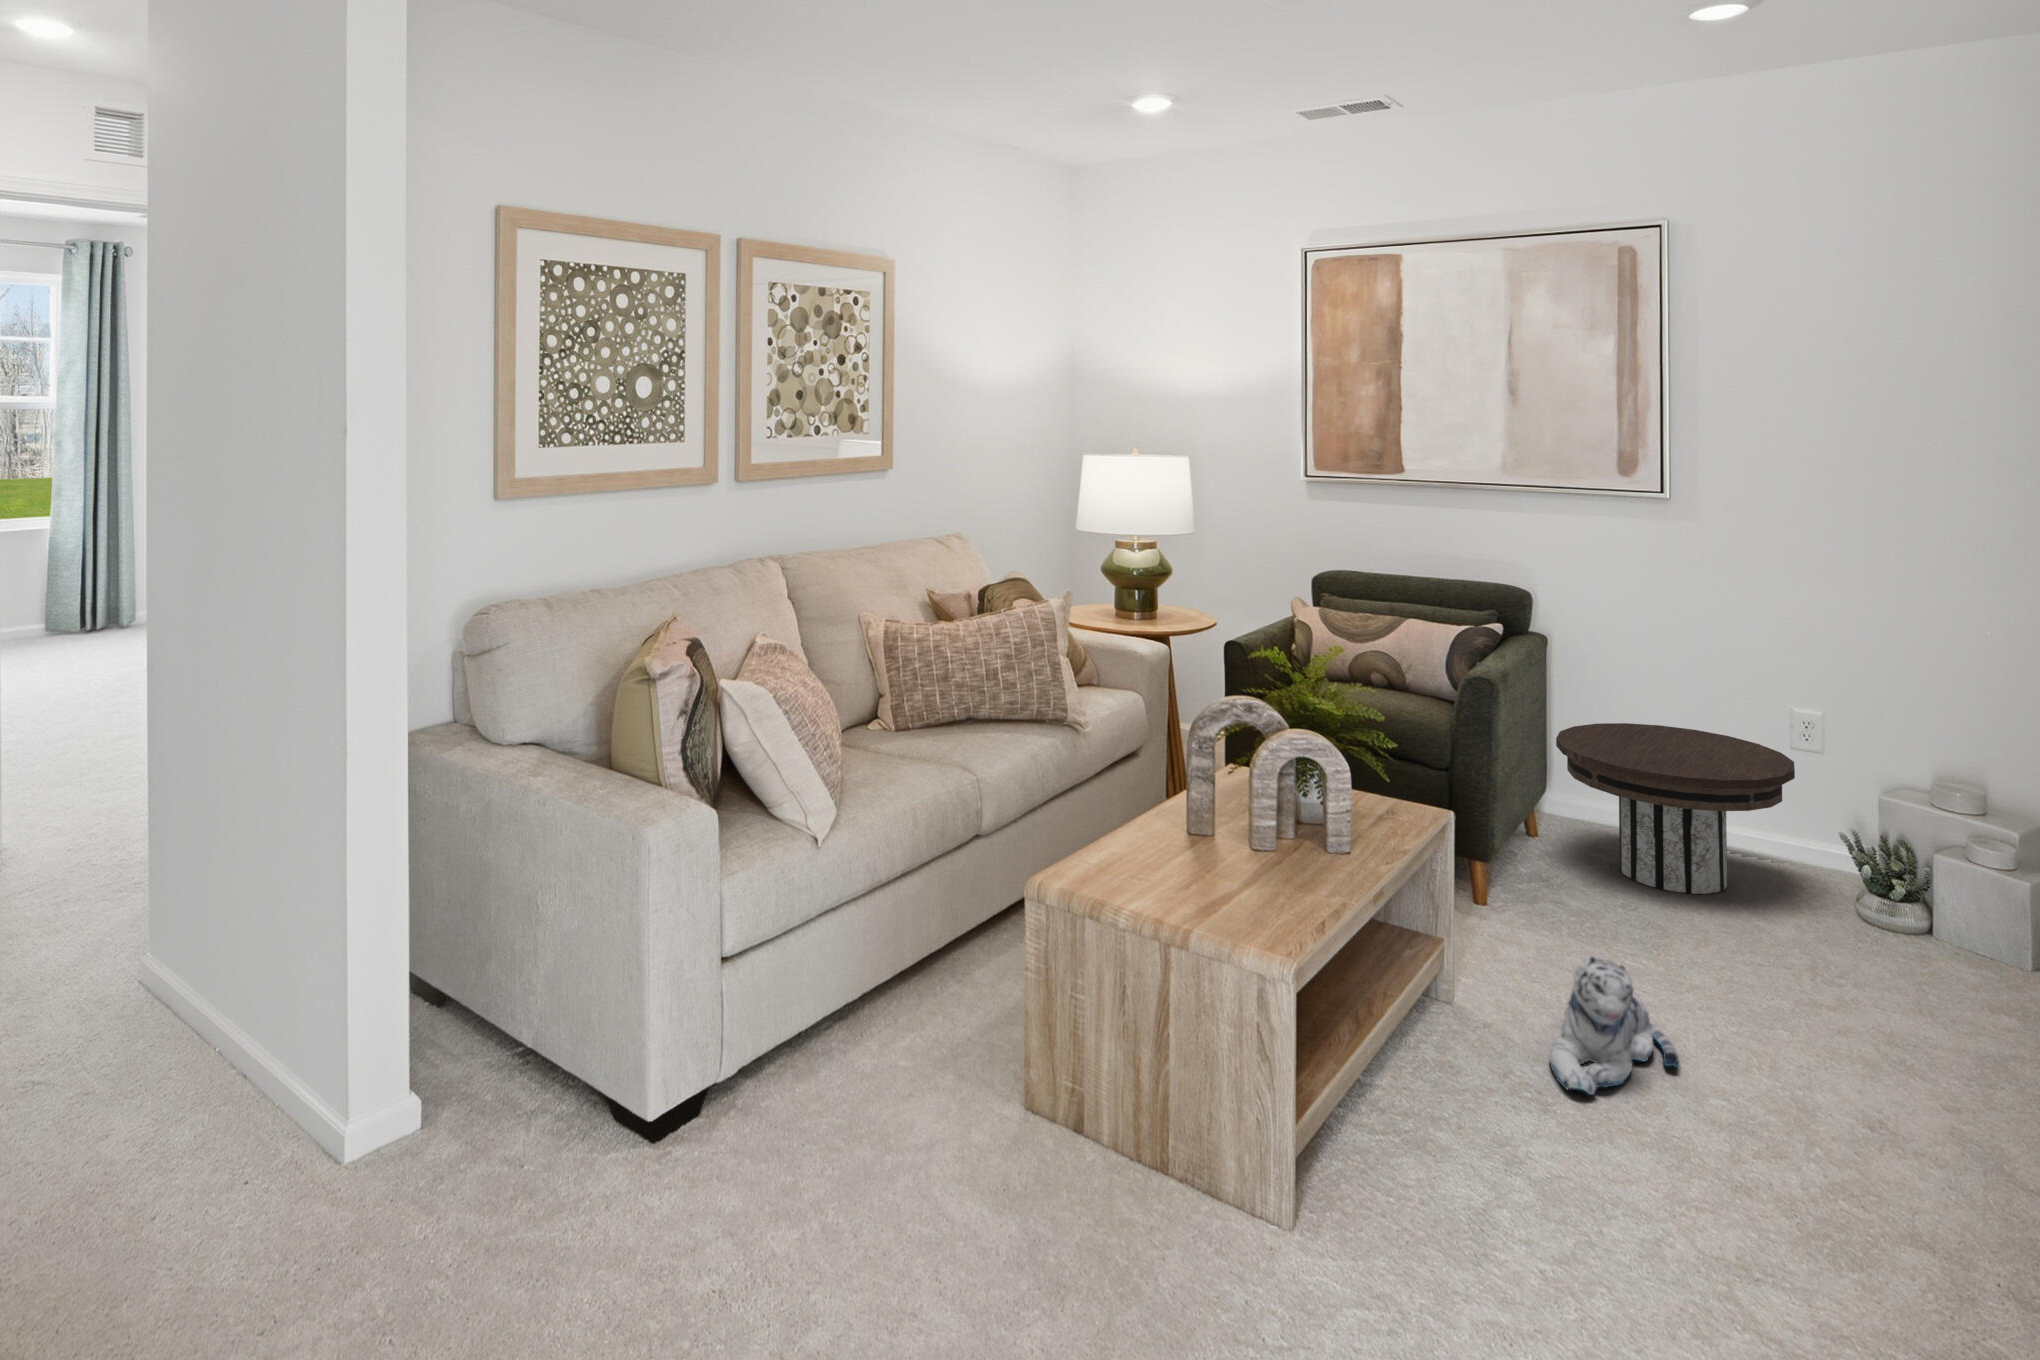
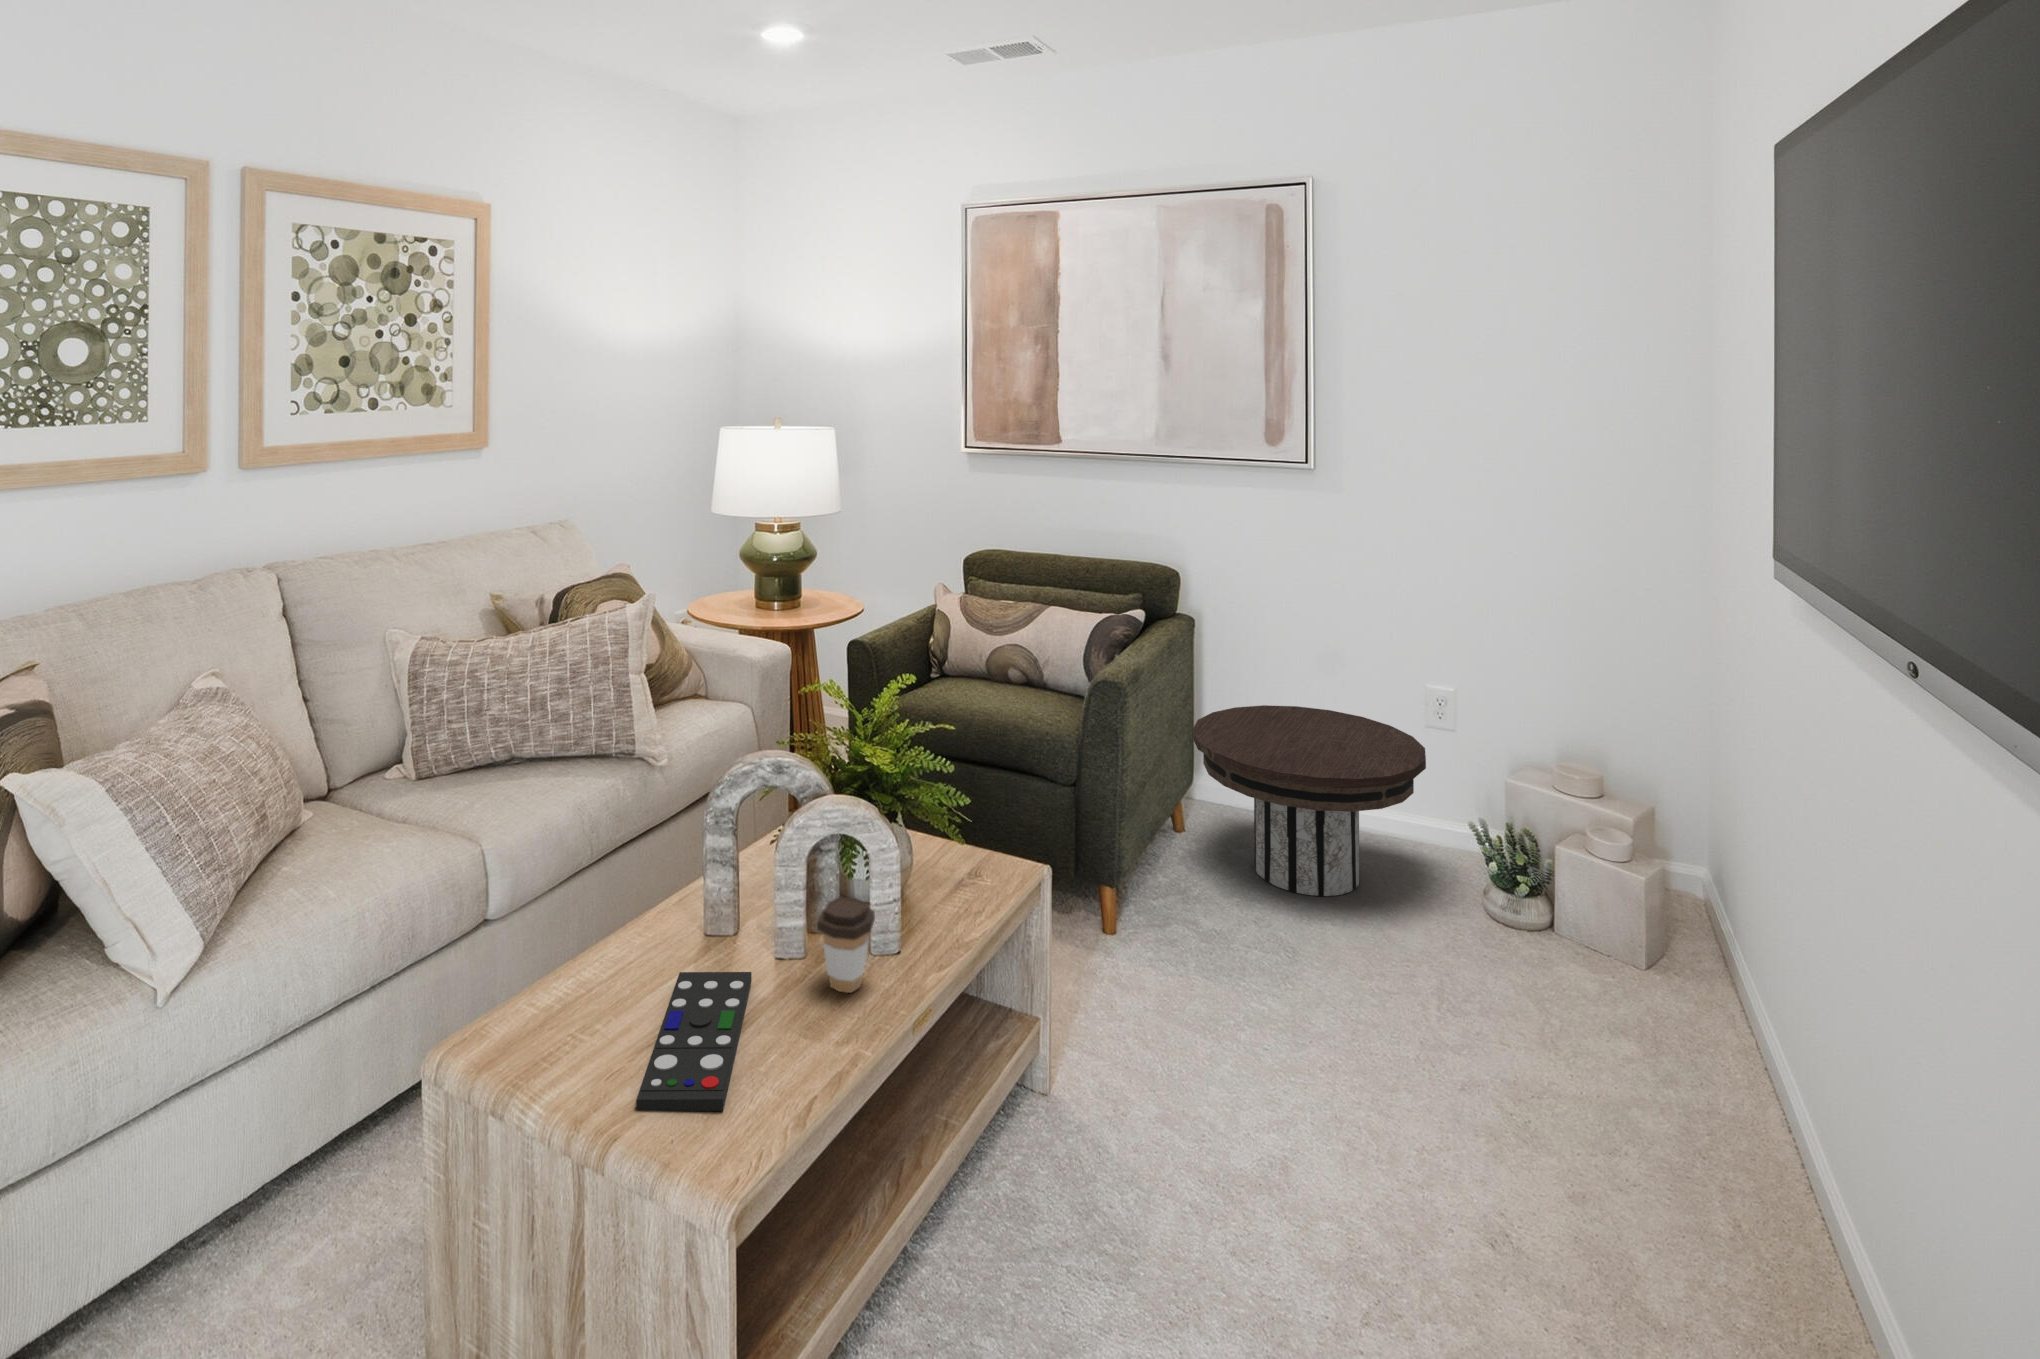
coffee cup: none [1291,804,1333,872] -> present [817,897,875,993]
remote control: none [1185,850,1256,918] -> present [636,972,752,1111]
plush toy: present [1549,956,1678,1095] -> none [1147,1055,1299,1257]

